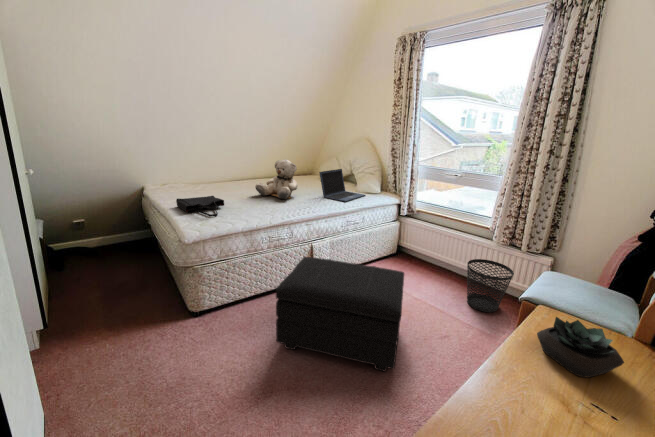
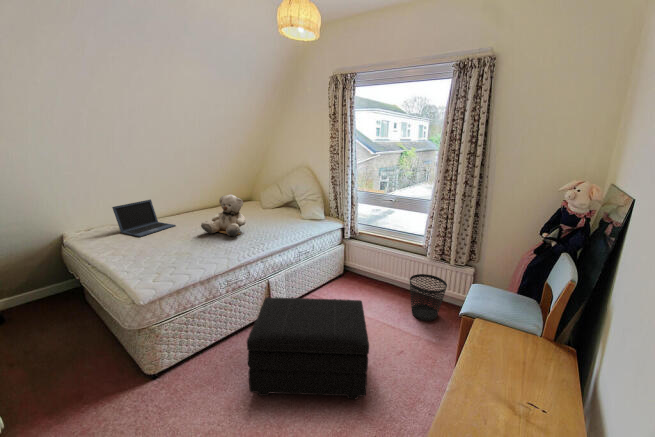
laptop: present [319,169,366,202] -> present [112,200,176,237]
tote bag: present [176,196,224,216] -> none [115,242,172,269]
succulent plant: present [537,317,624,378] -> none [484,338,546,388]

